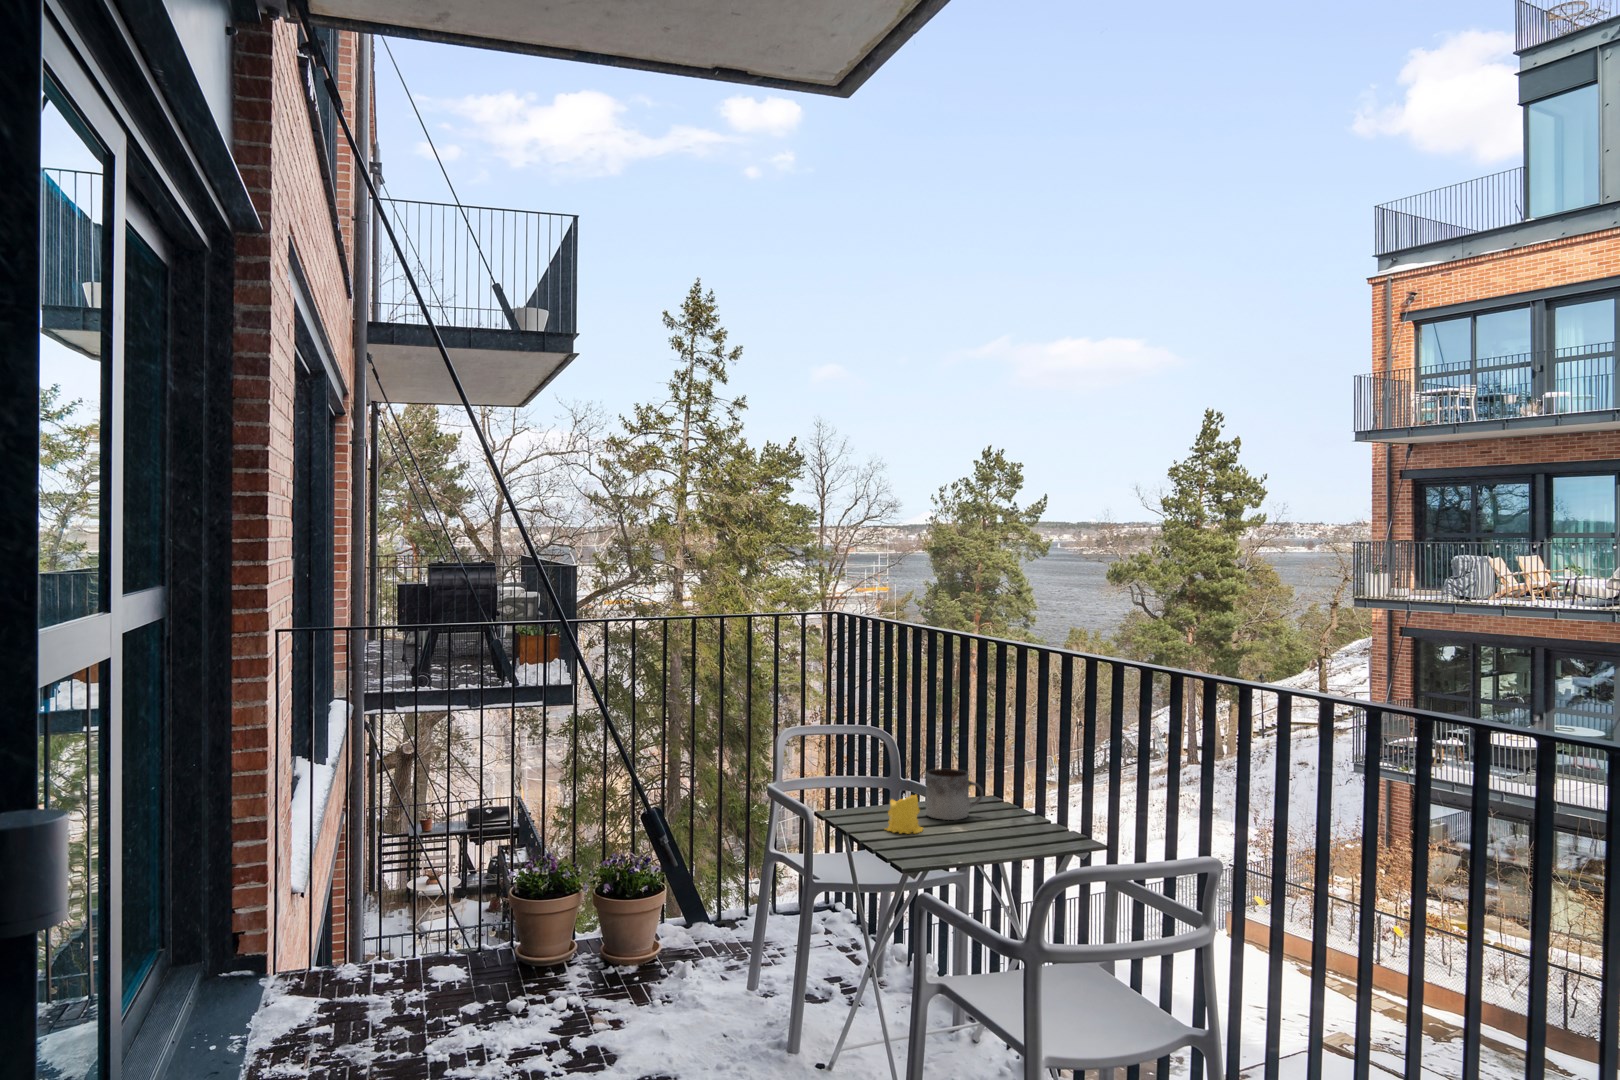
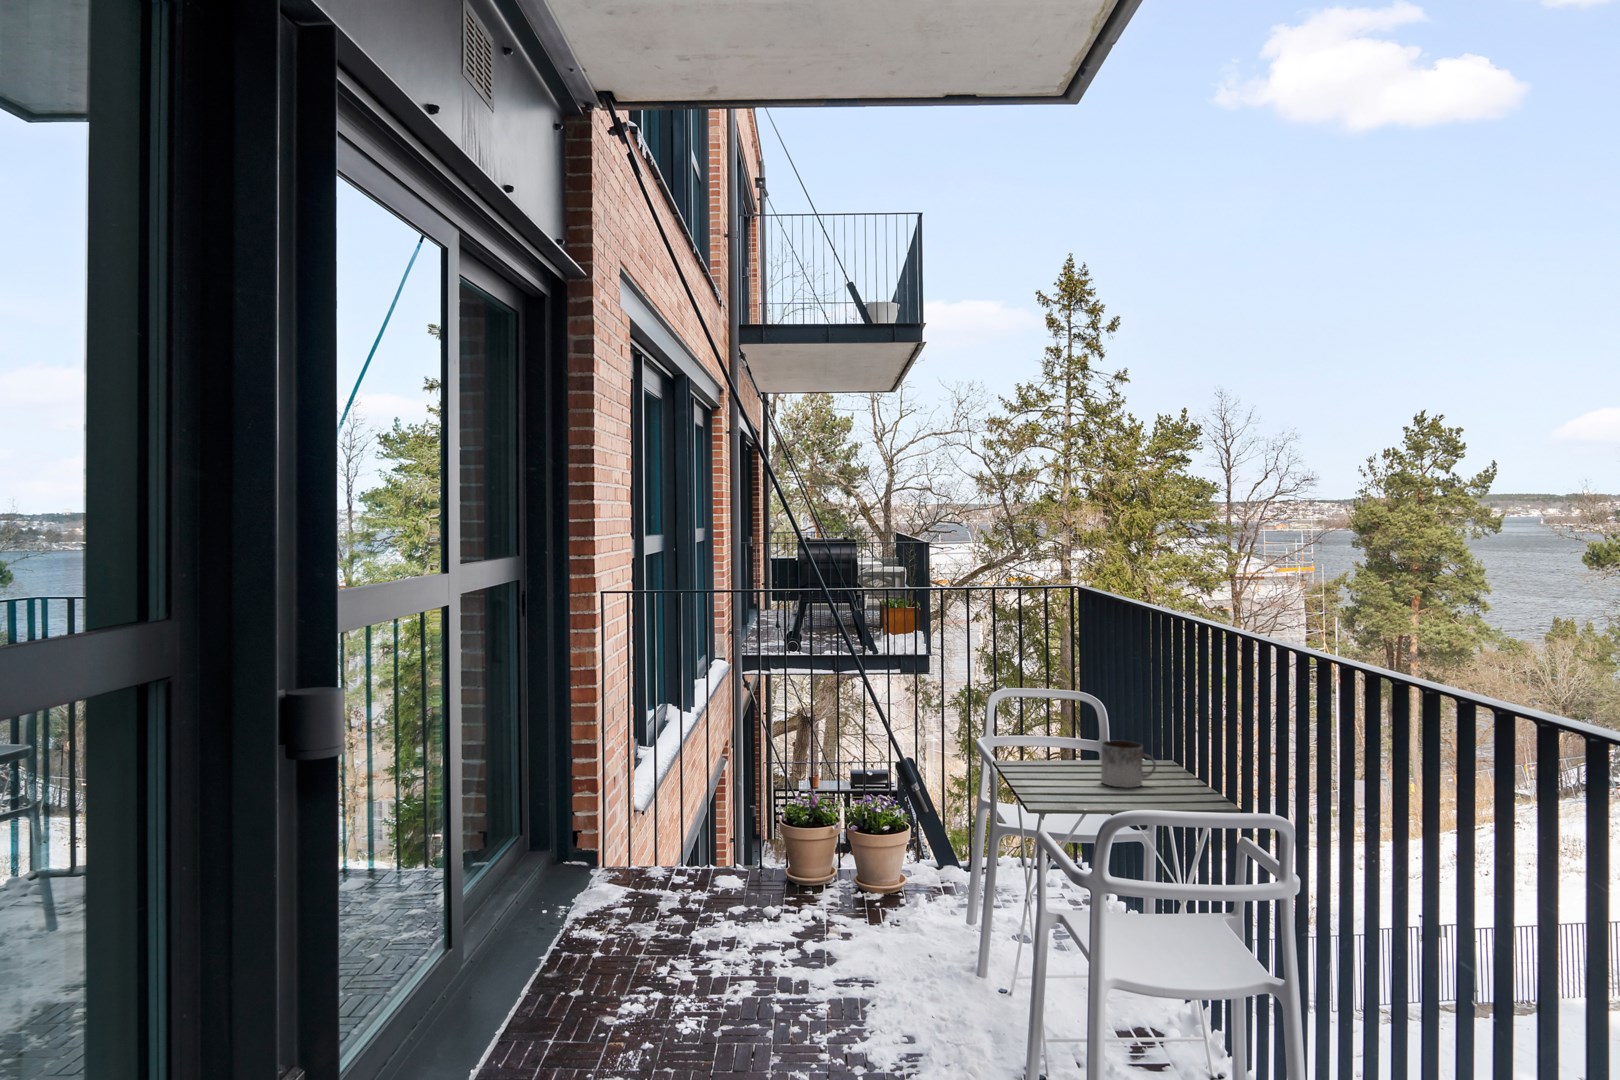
candle: present [886,795,923,834] -> none [1050,757,1086,795]

